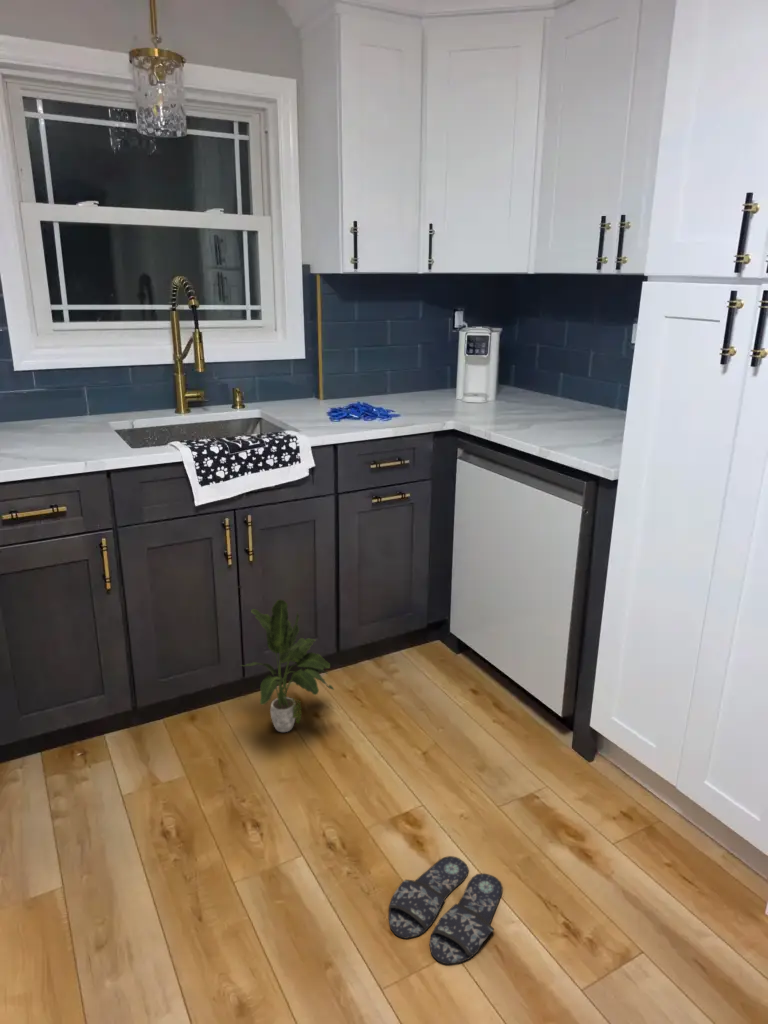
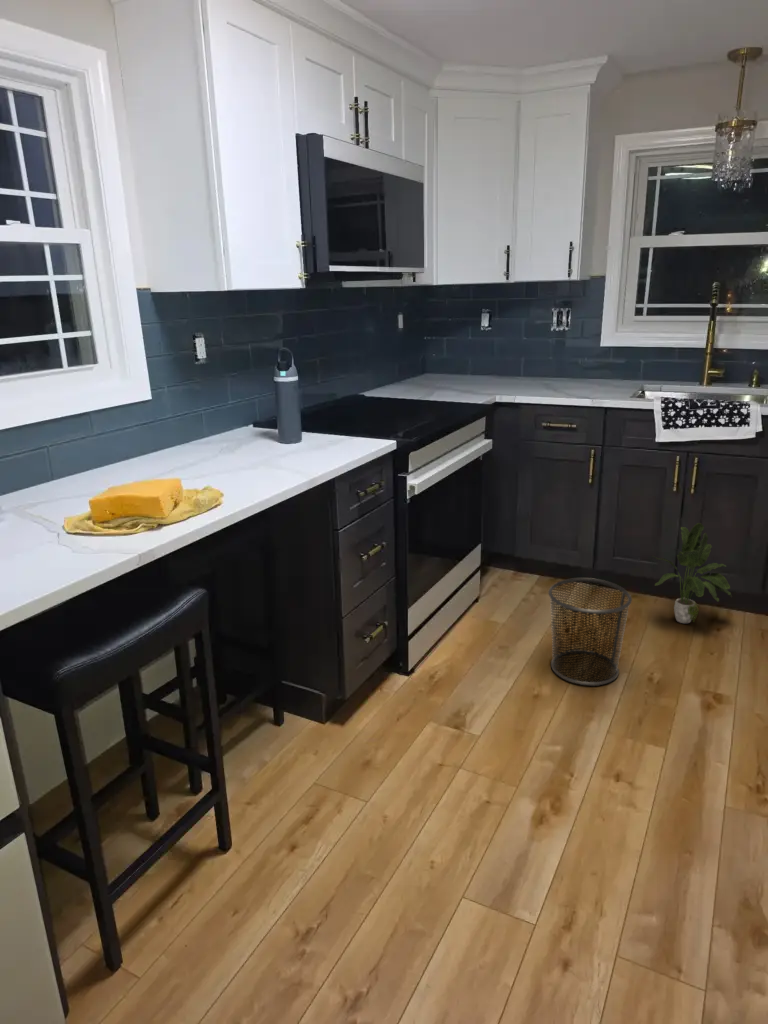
waste bin: none [184,742,317,934] -> present [549,578,632,686]
slippers: present [389,856,502,964] -> none [634,708,732,754]

